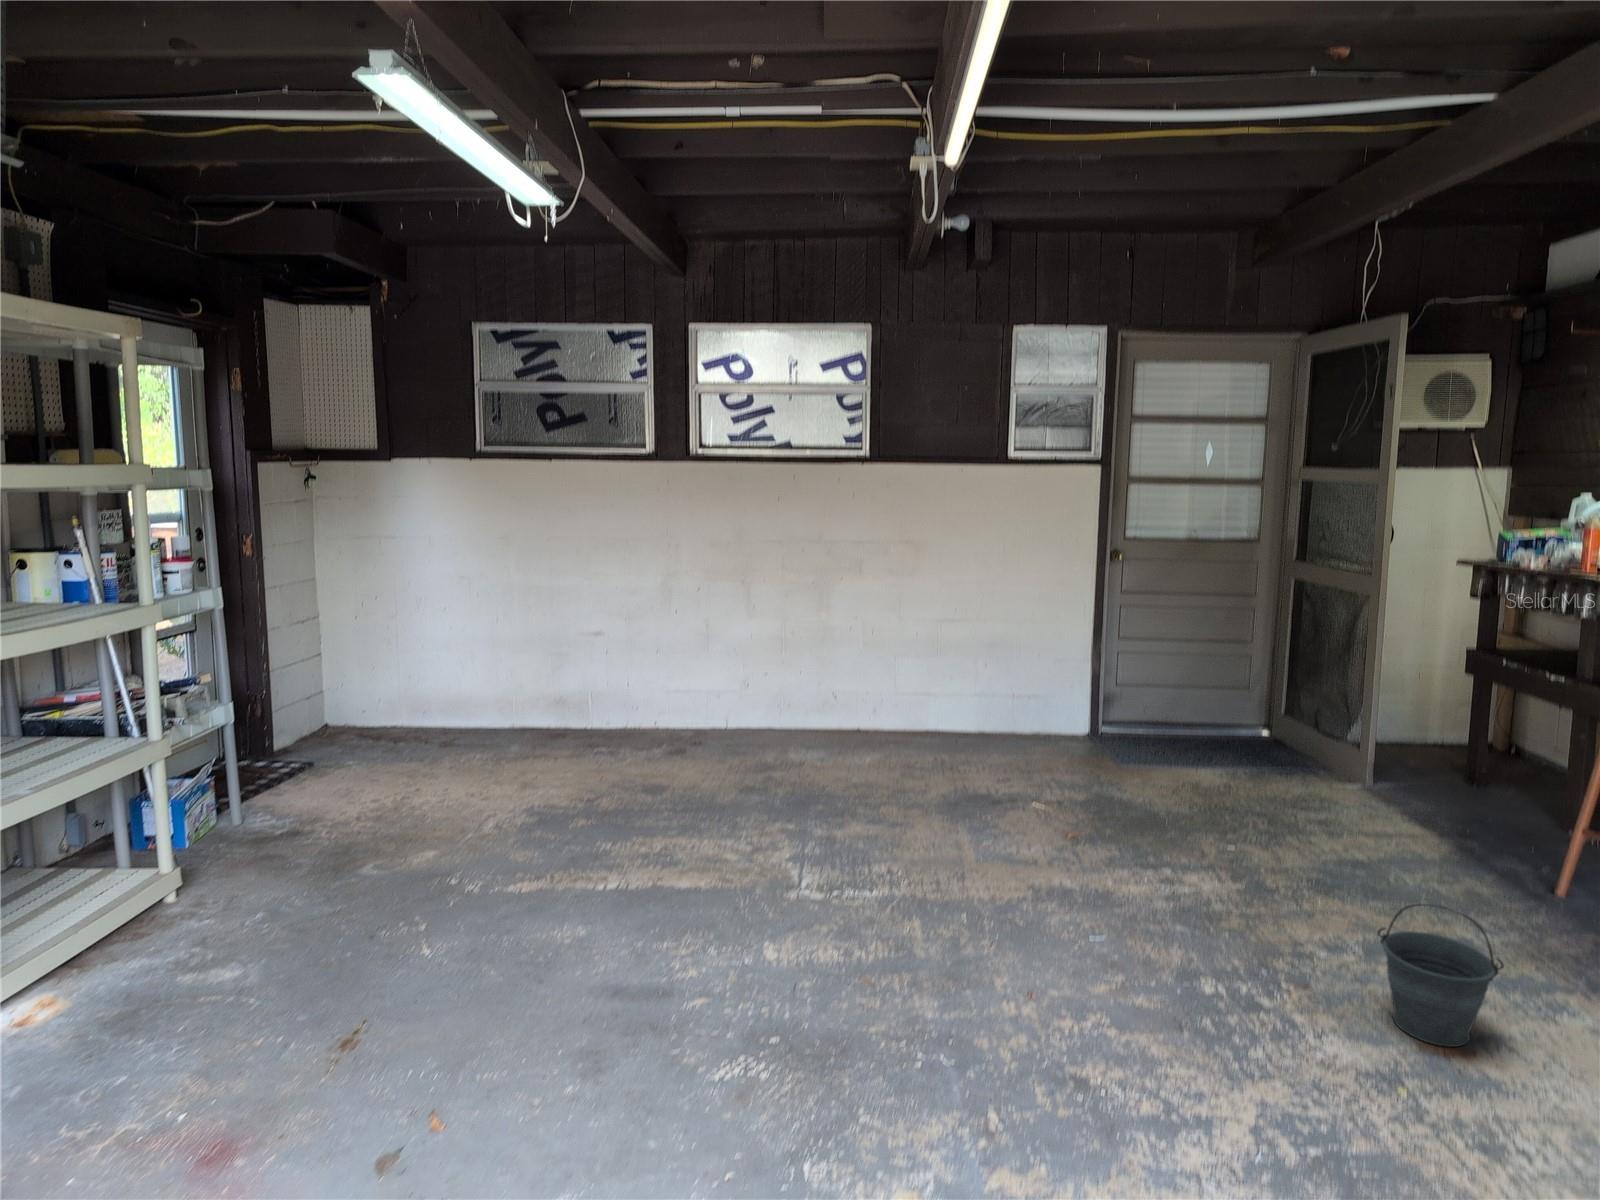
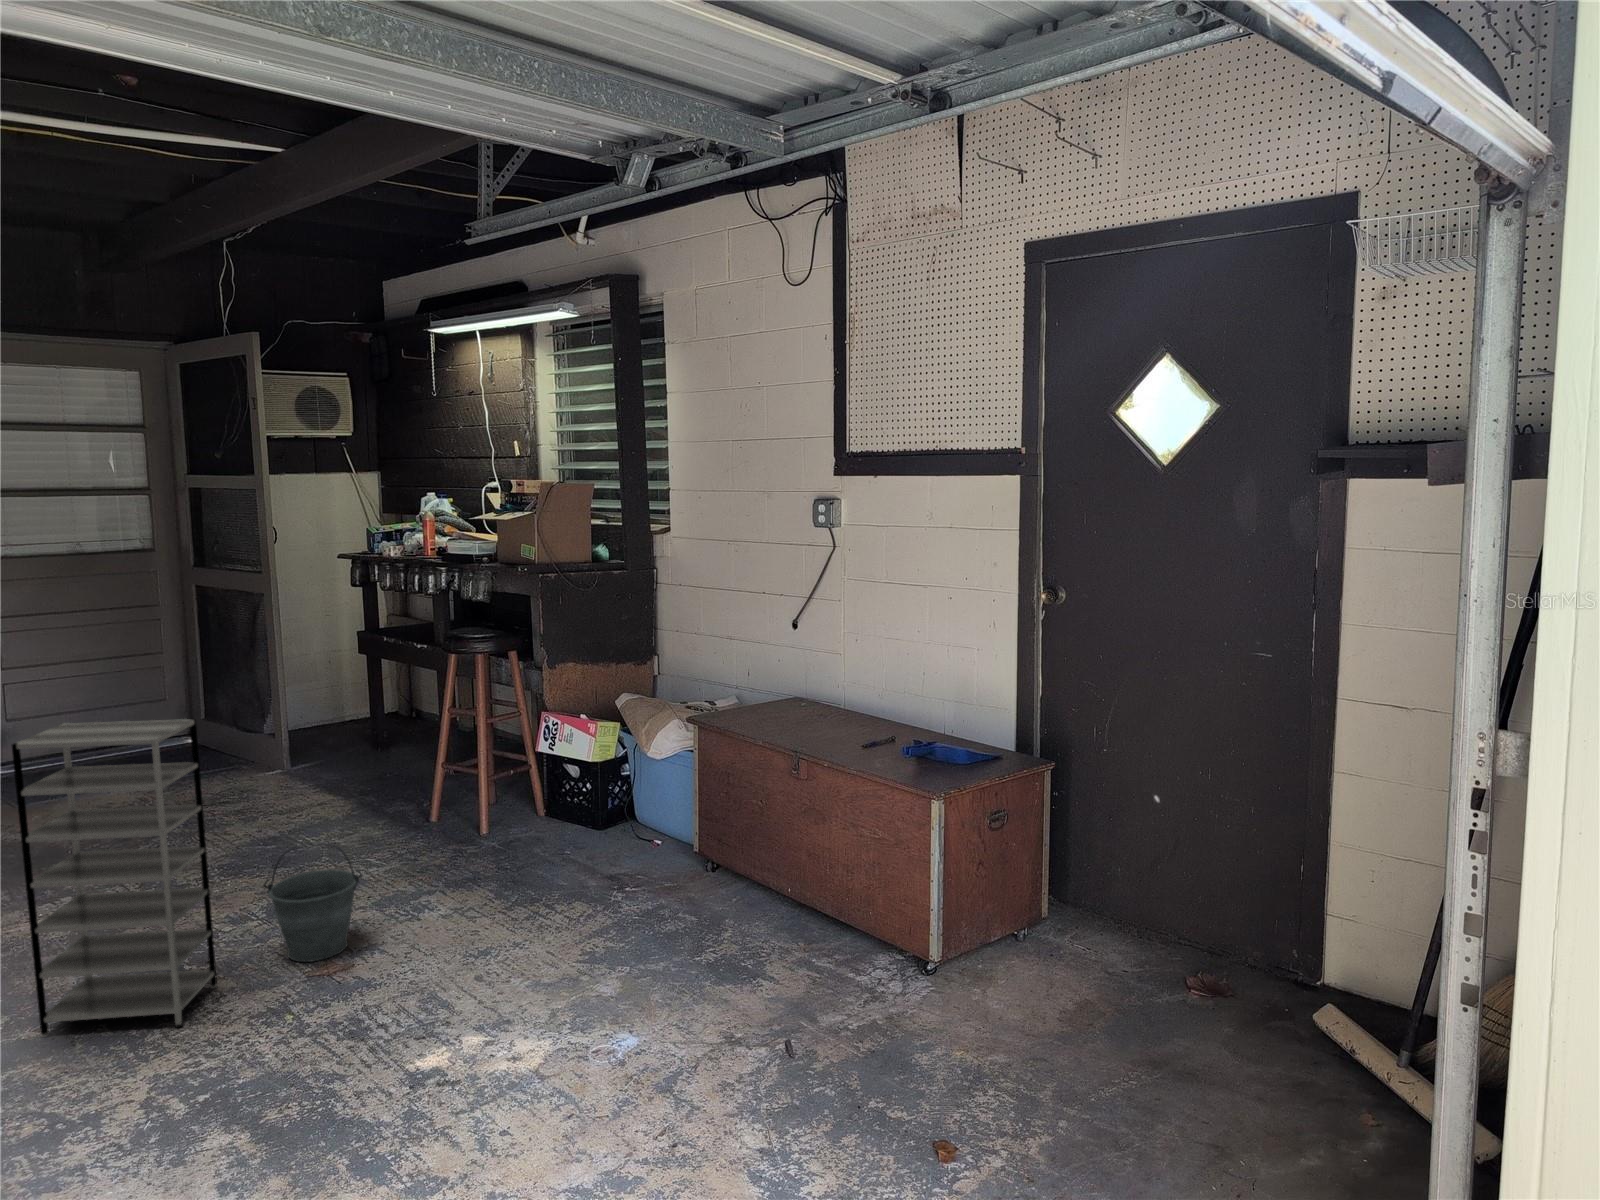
shelving unit: none [1154,714,1340,1057] -> present [12,719,217,1037]

